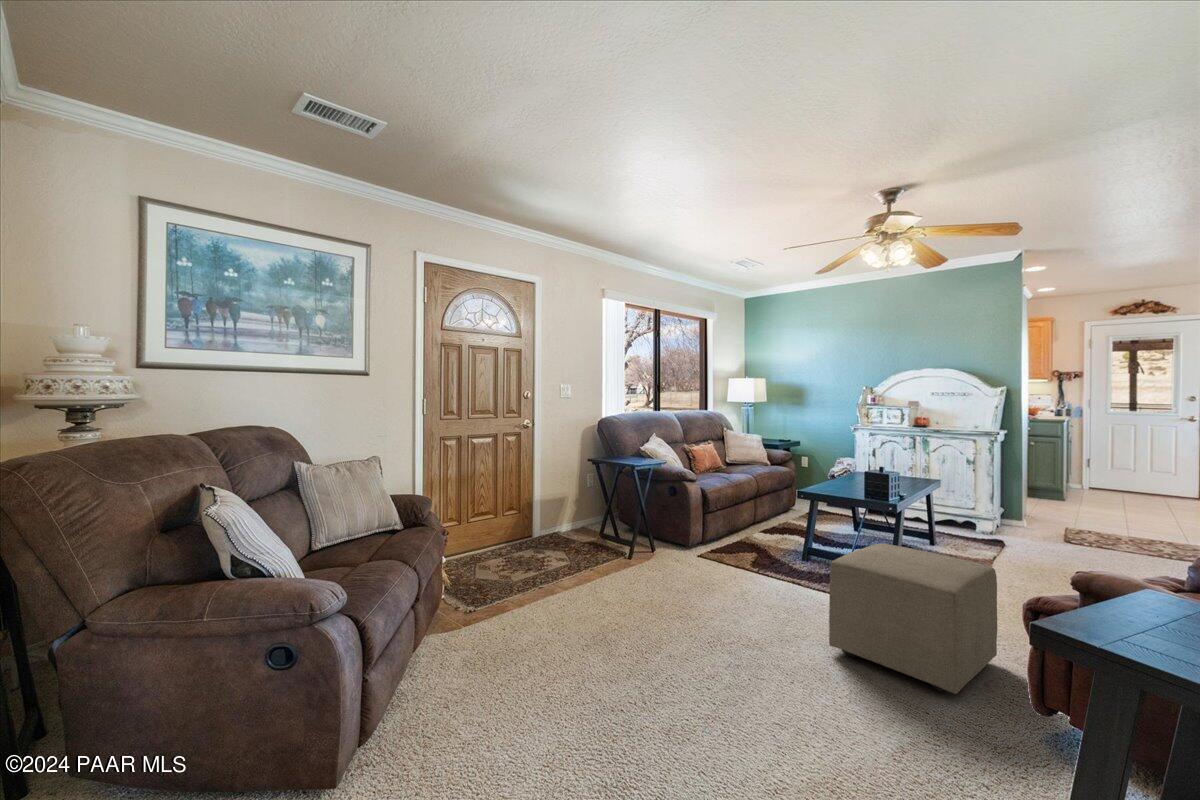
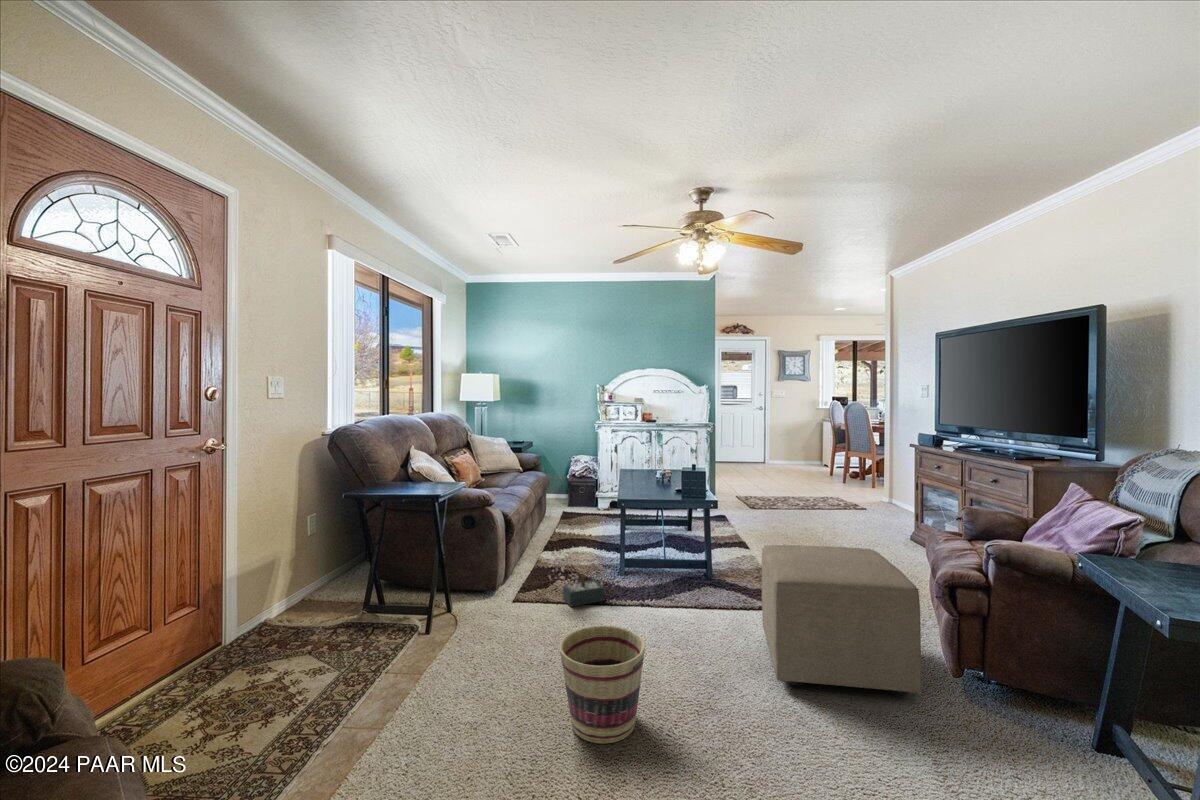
decorative plant: none [722,522,776,571] -> present [549,550,610,607]
basket: none [651,562,710,634] -> present [559,625,645,744]

